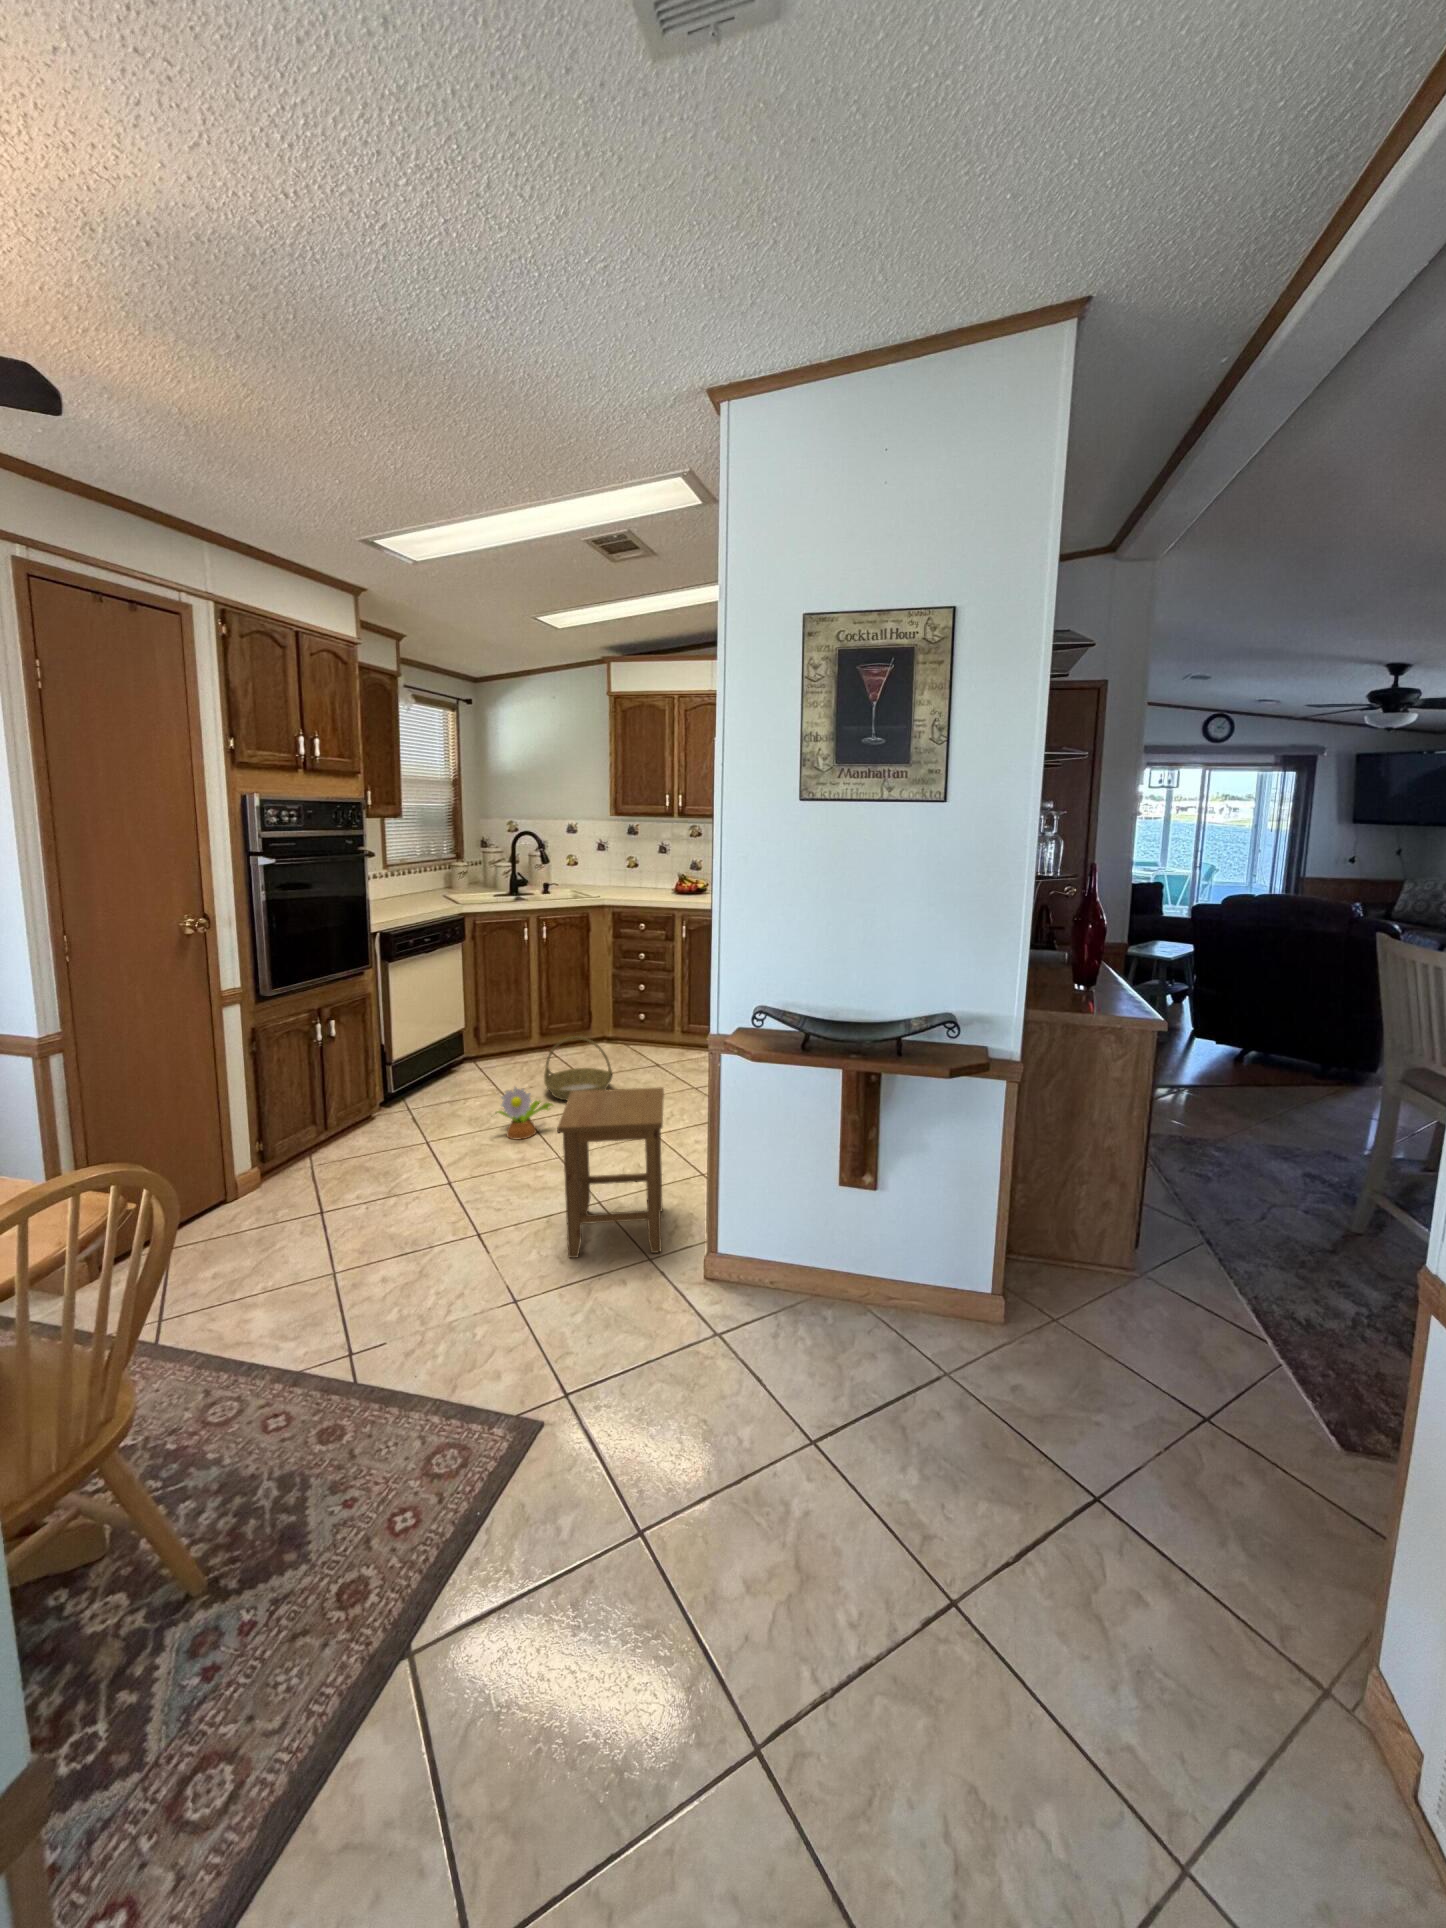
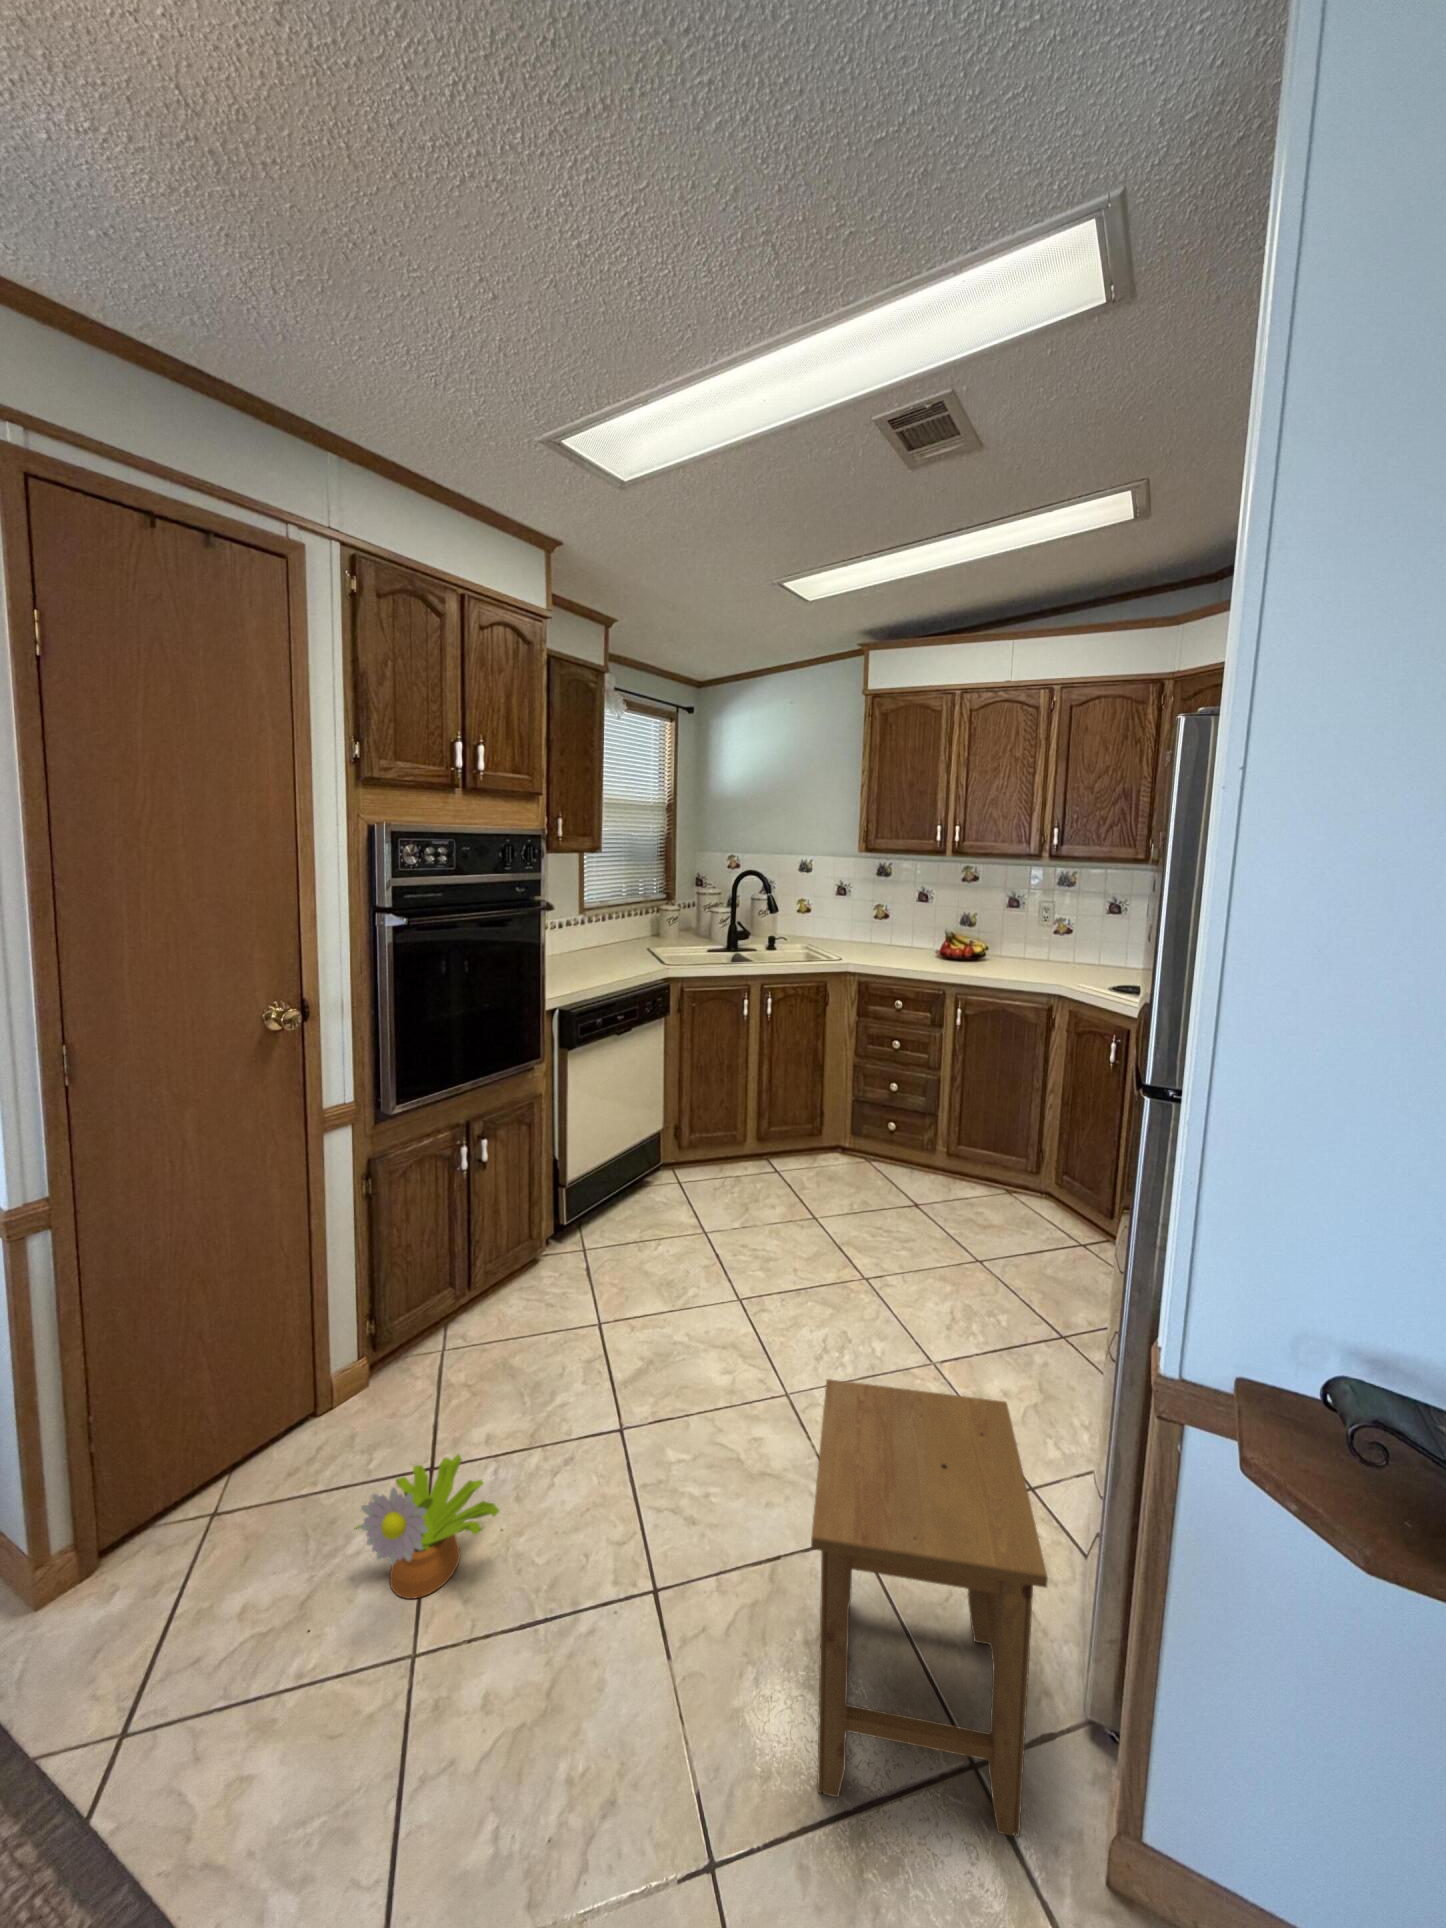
basket: present [544,1036,613,1100] -> none [762,1169,859,1269]
decorative plant: present [496,1087,553,1139] -> present [354,1454,499,1599]

